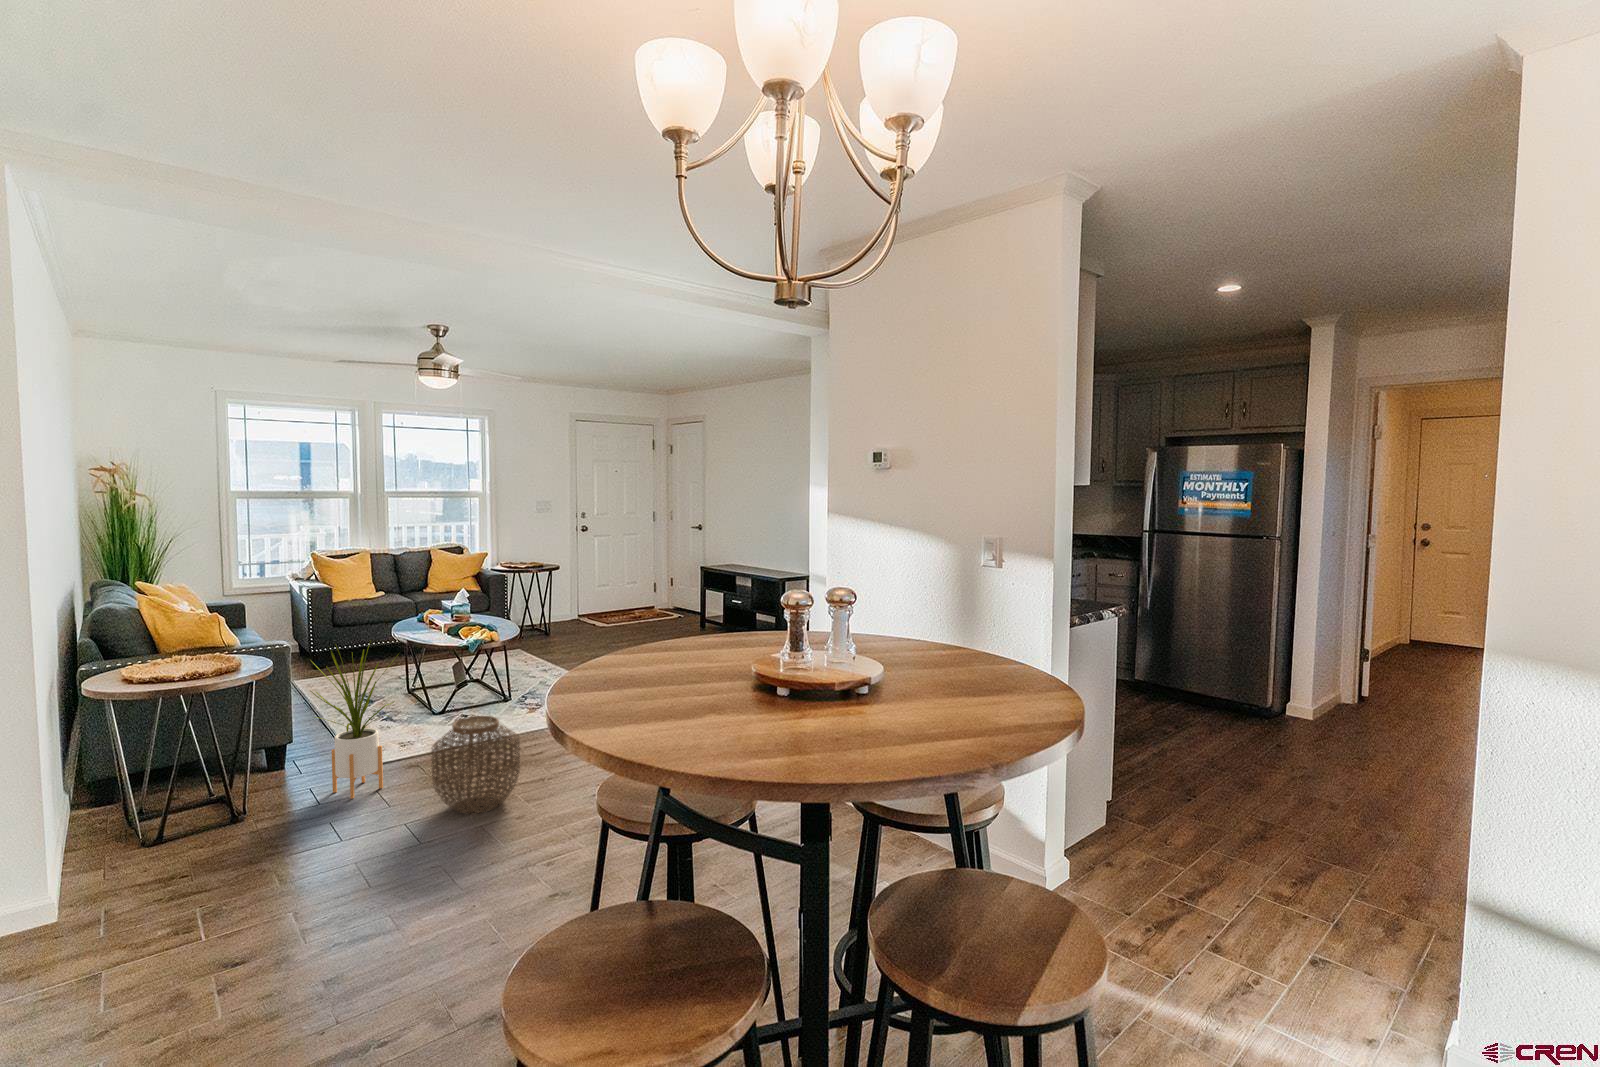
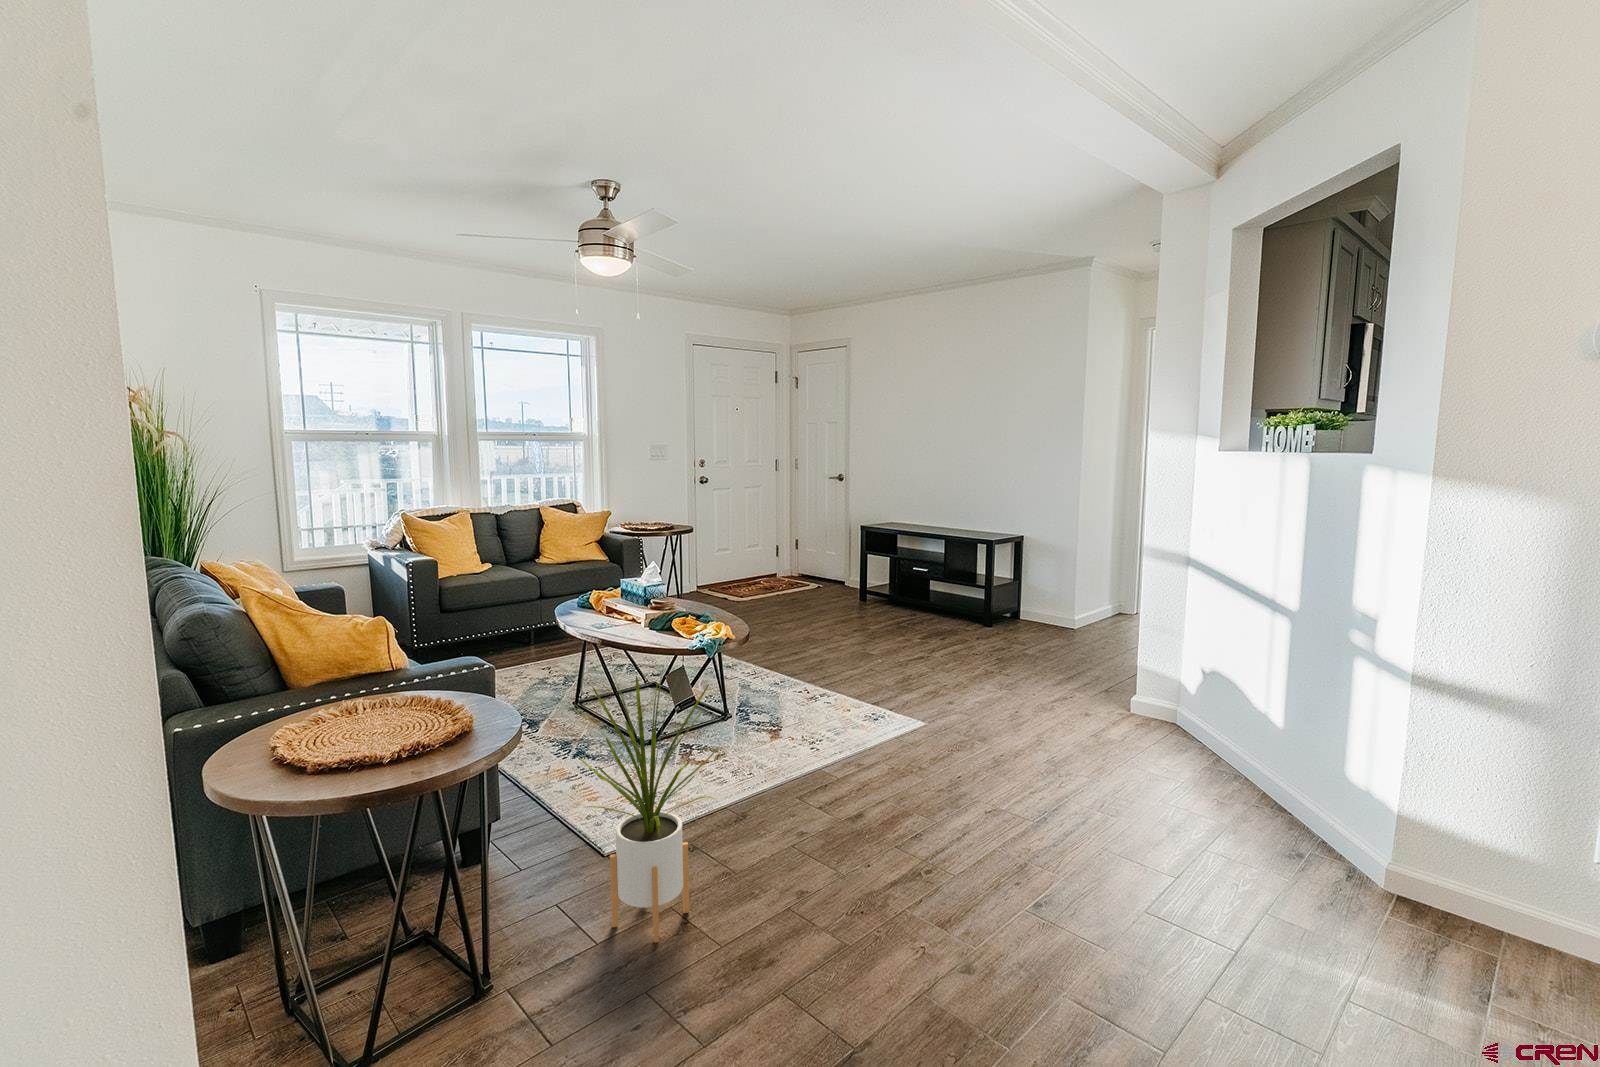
woven basket: present [432,716,520,813] -> none [815,794,960,976]

